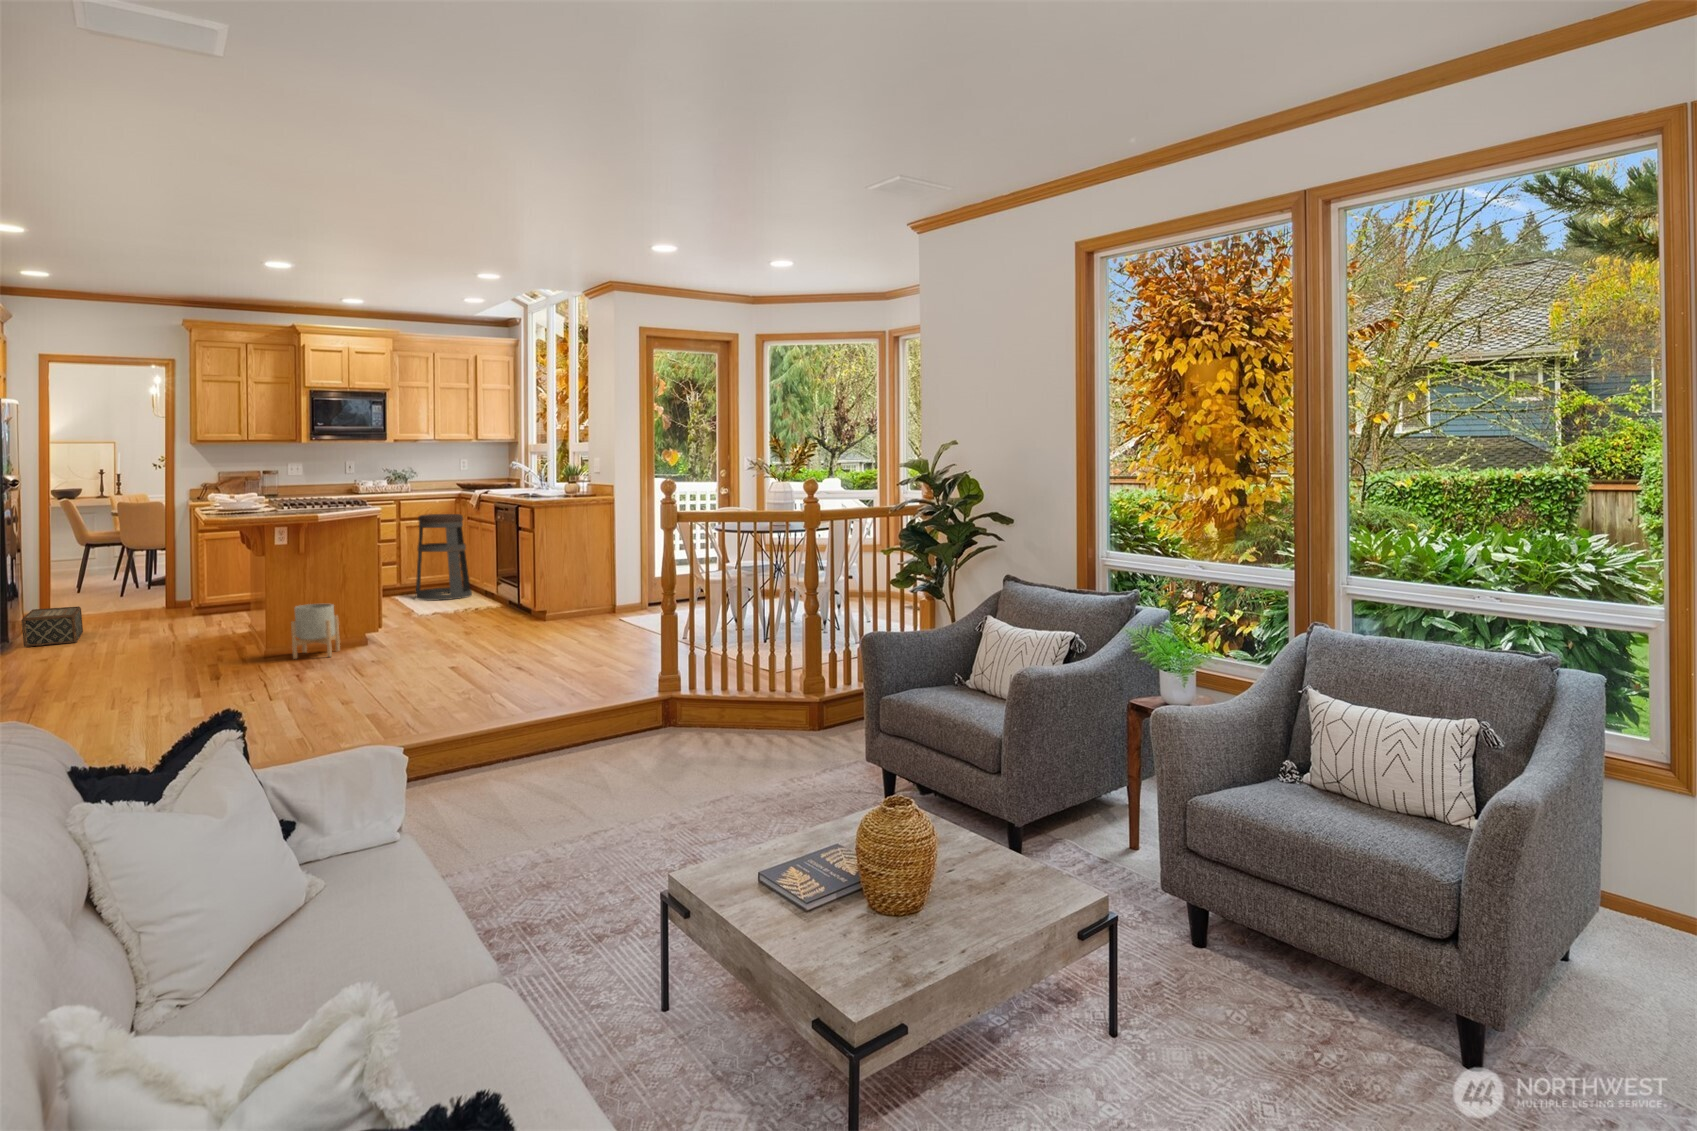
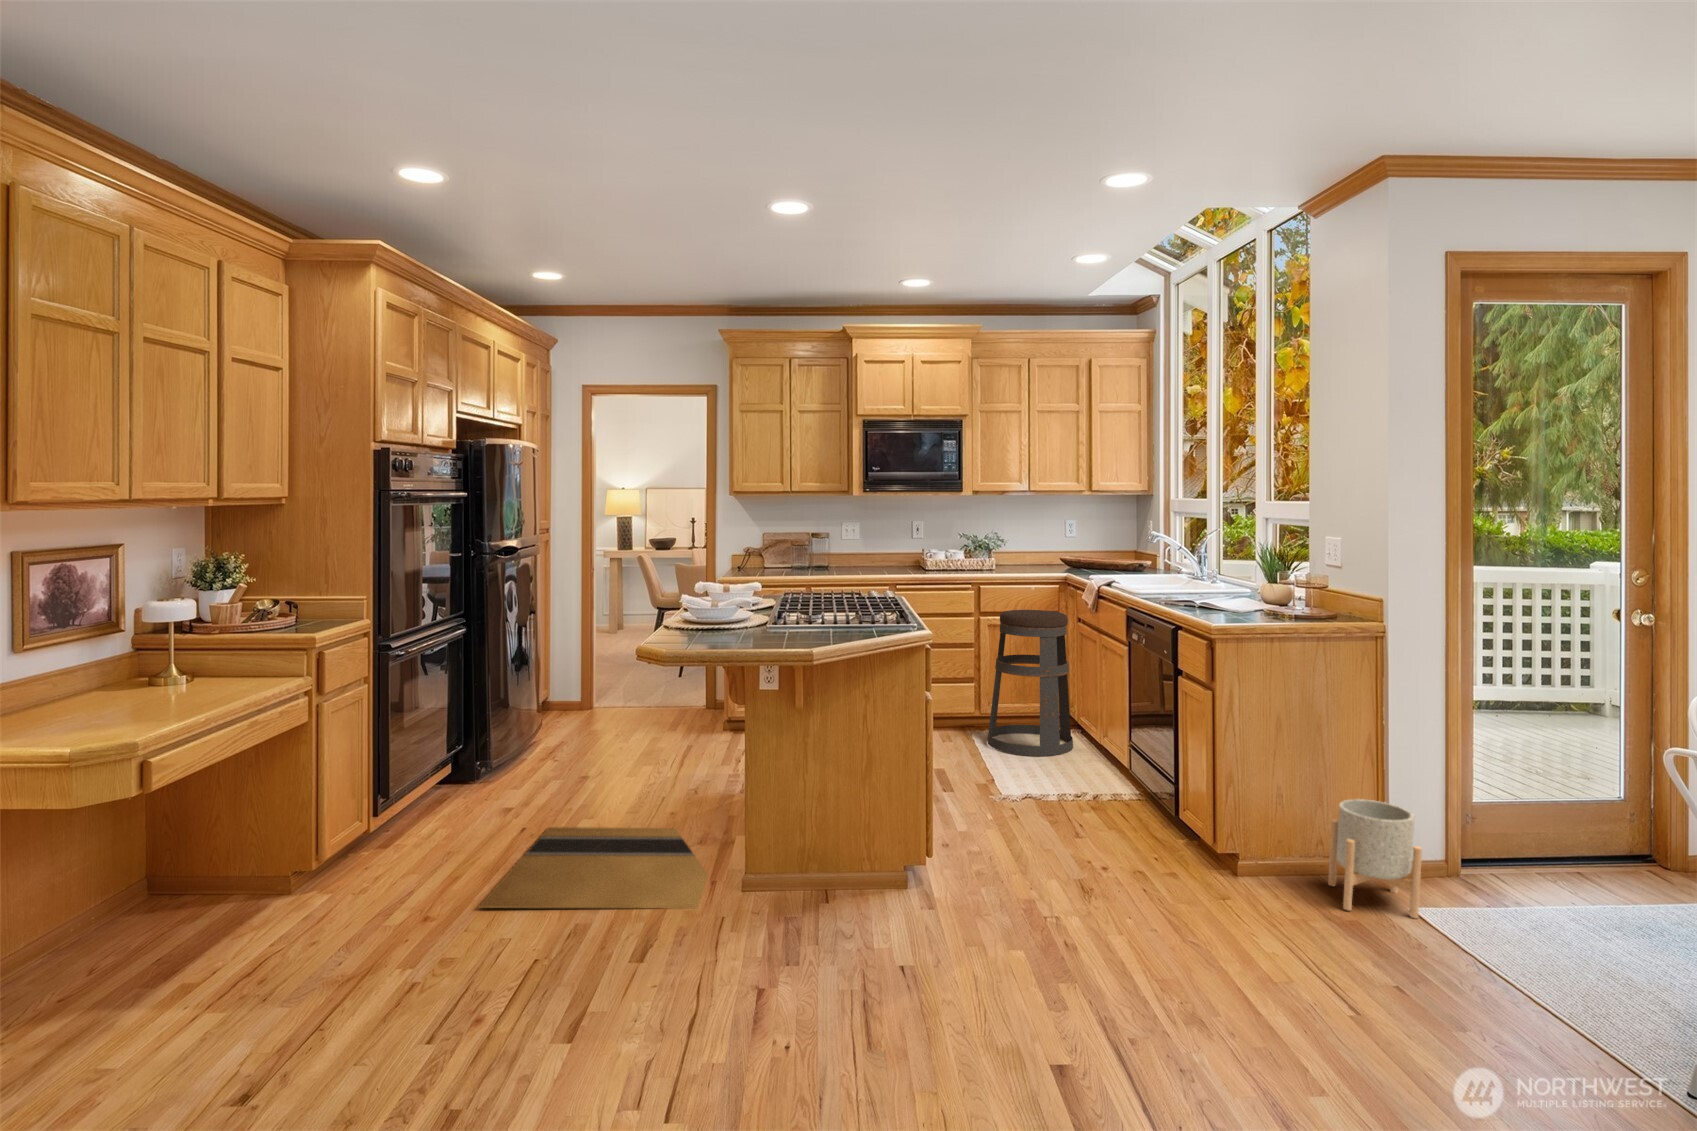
planter: present [291,604,340,659] -> present [1328,799,1422,918]
woven basket: present [21,606,83,647] -> none [480,720,569,784]
door mat: none [115,639,261,671] -> present [479,827,708,909]

